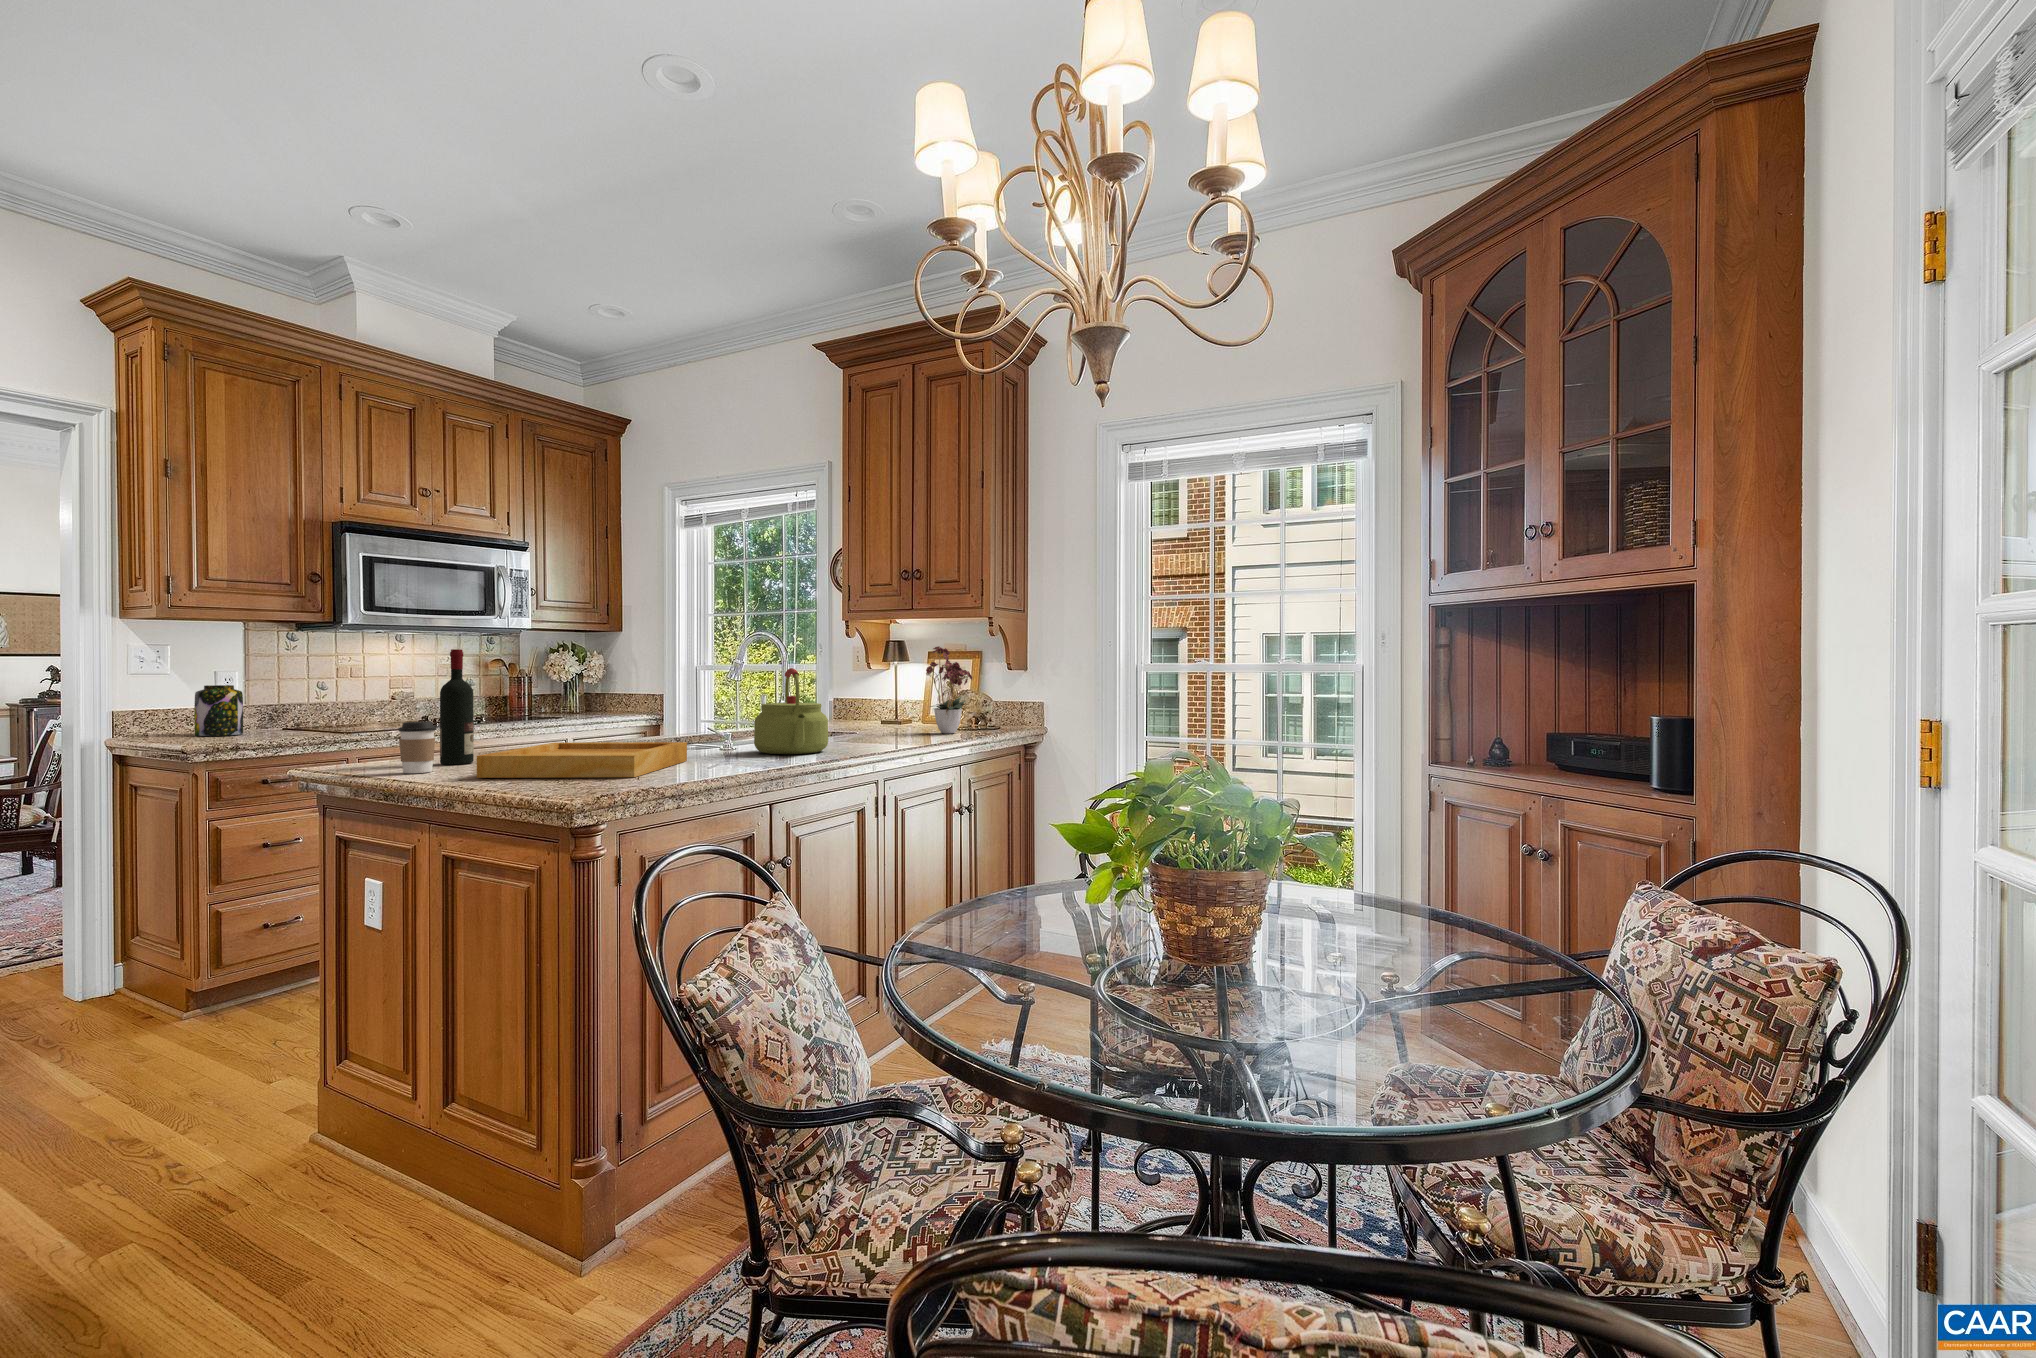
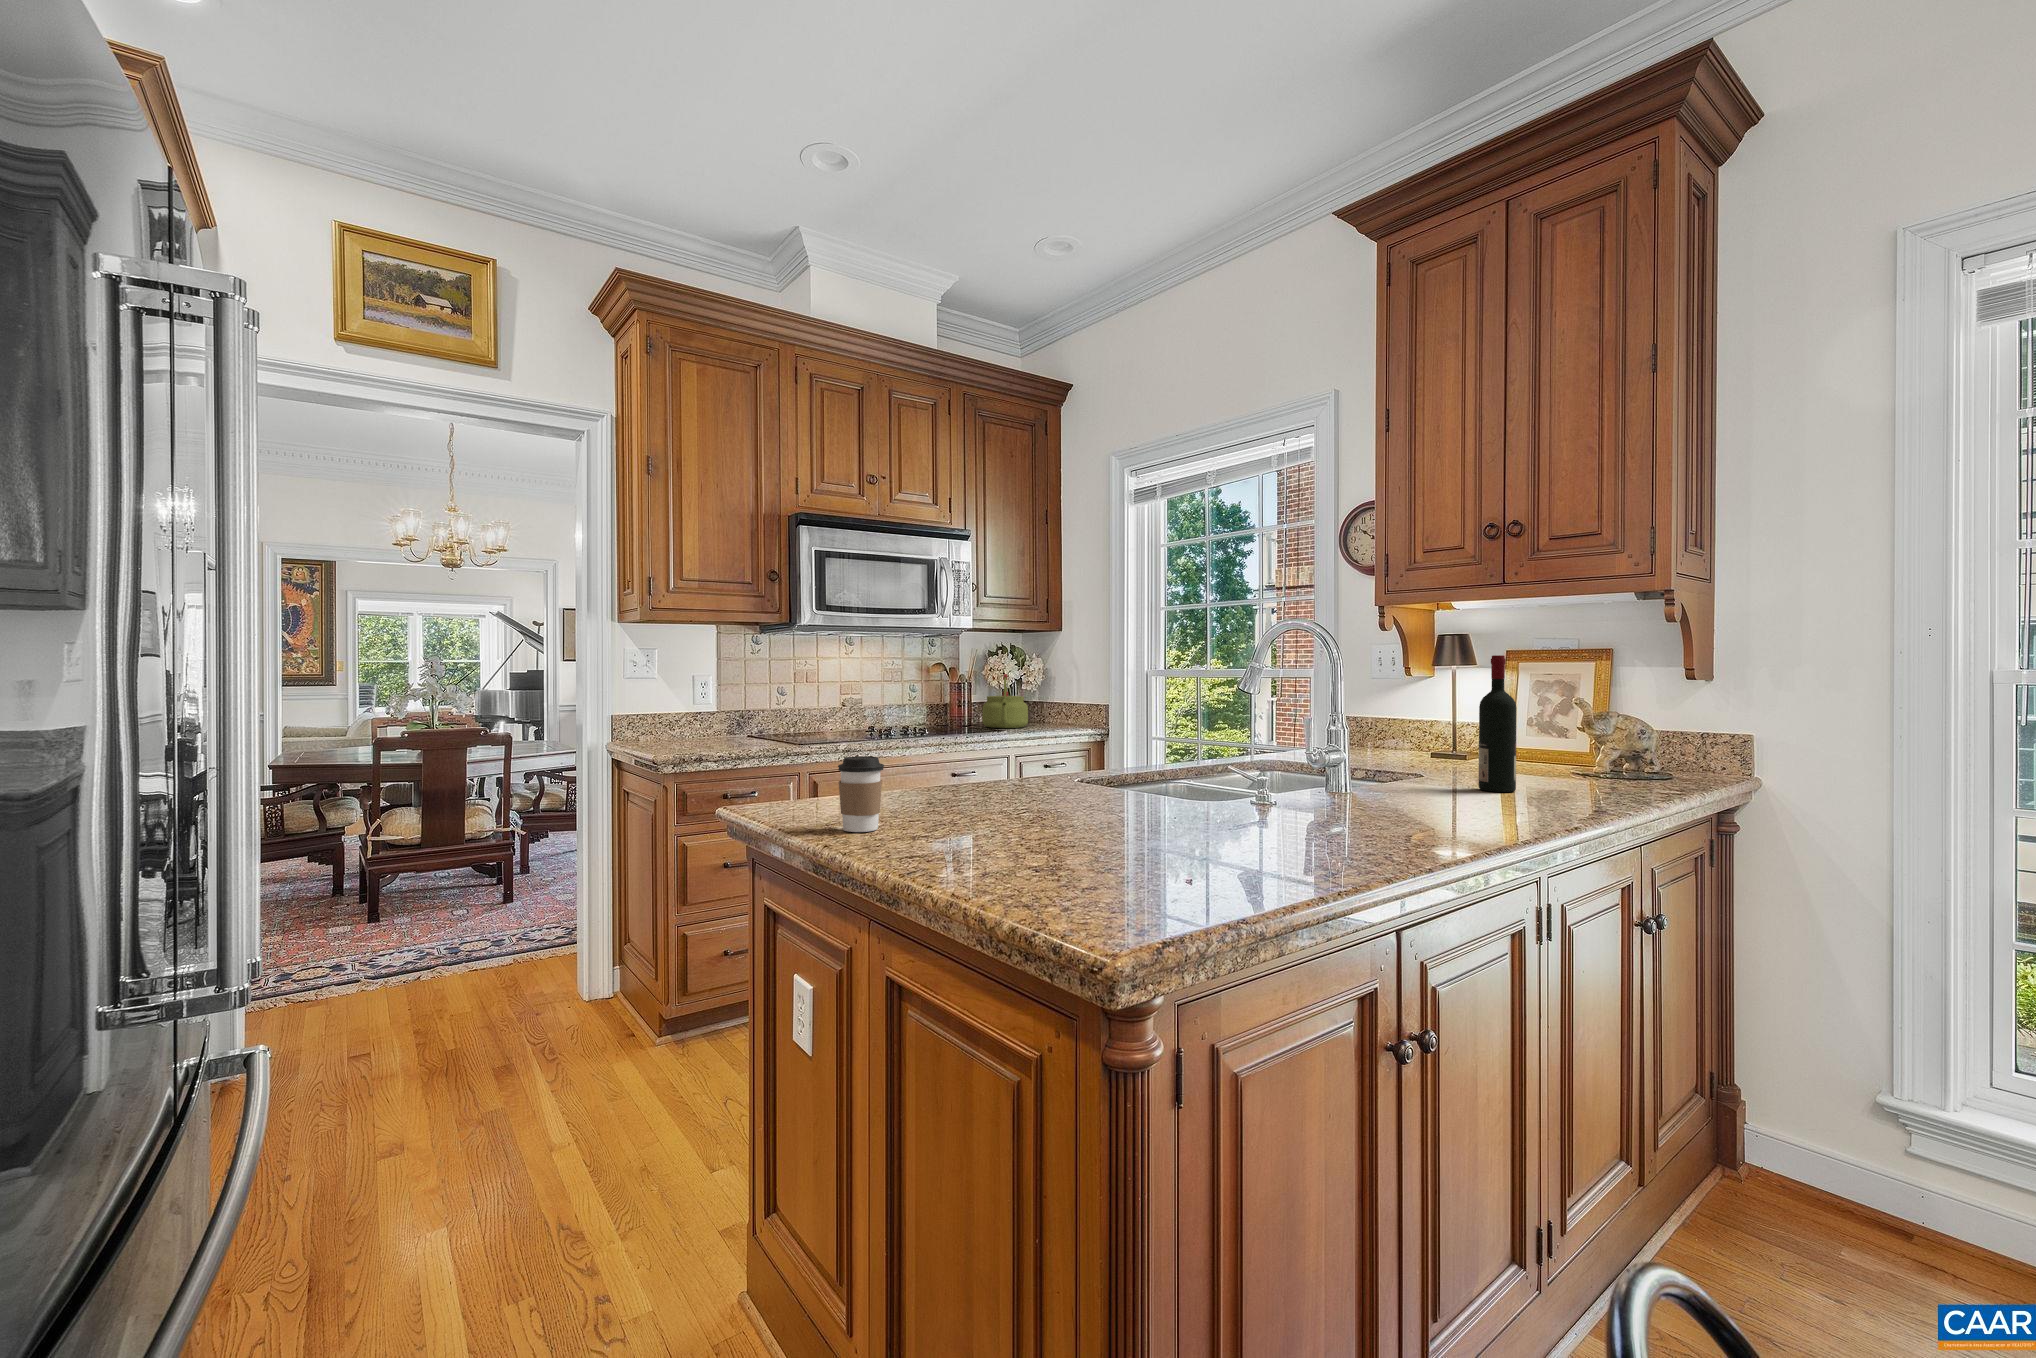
flower arrangement: present [926,646,972,733] -> none [1528,636,1641,784]
wine bottle: present [440,649,474,765] -> present [1479,655,1517,792]
kettle: present [754,668,828,754] -> present [982,674,1028,728]
jar: present [194,685,243,736] -> none [673,691,712,743]
tray: present [477,742,687,778] -> none [936,789,1223,875]

